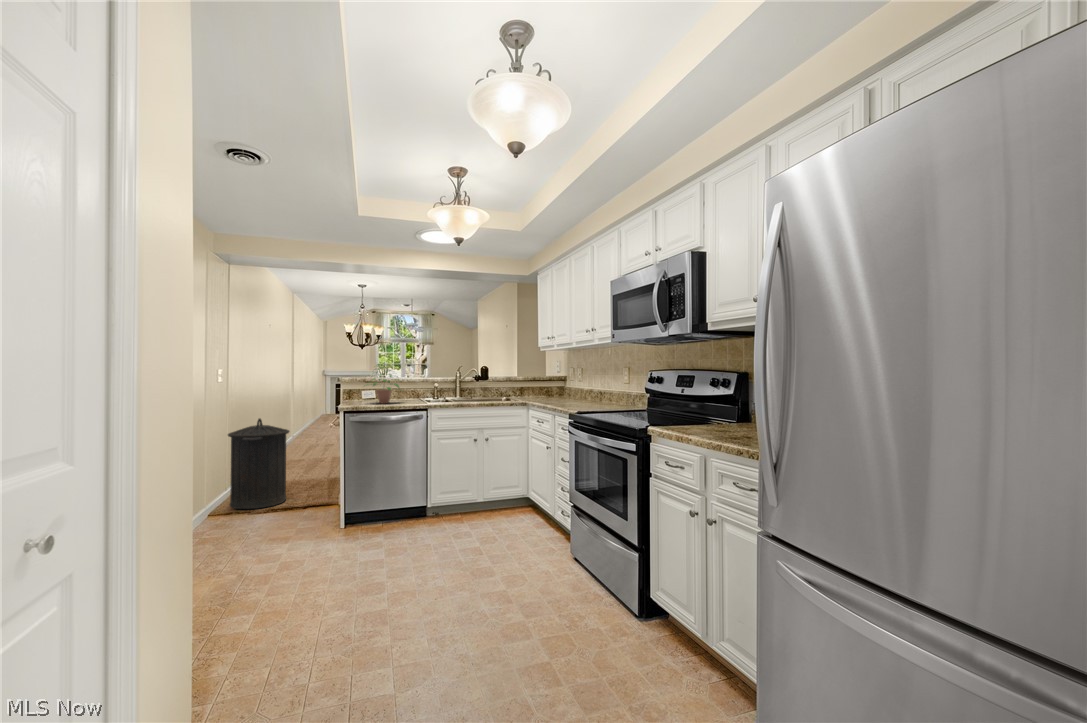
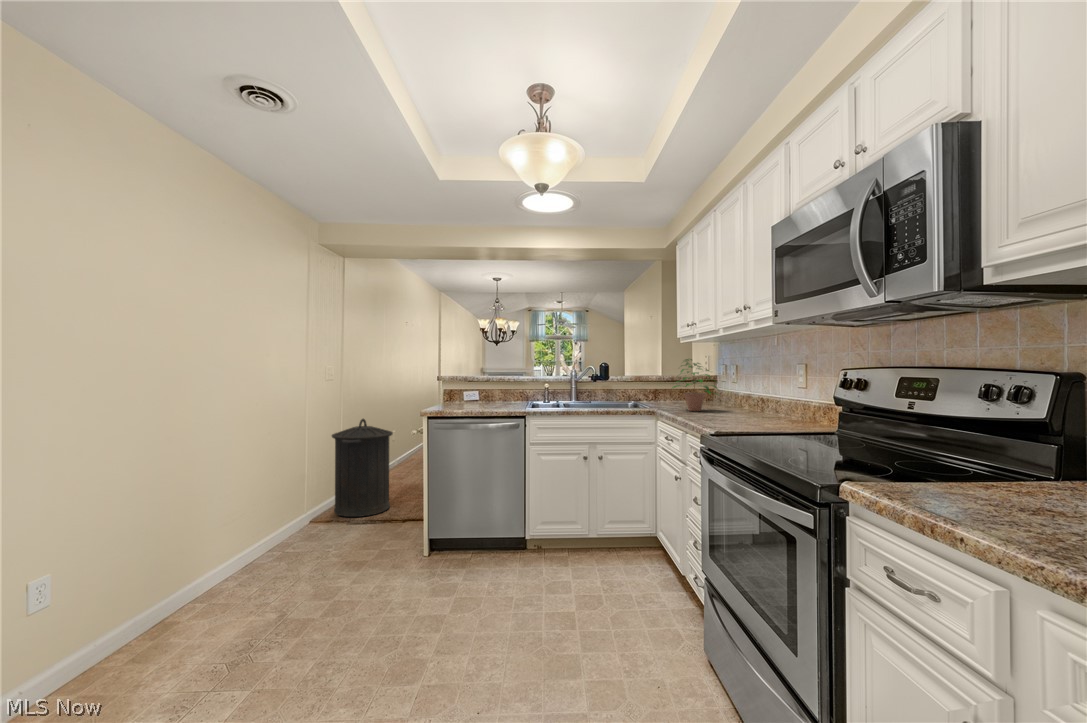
potted plant: present [373,364,399,403] -> present [673,359,718,411]

